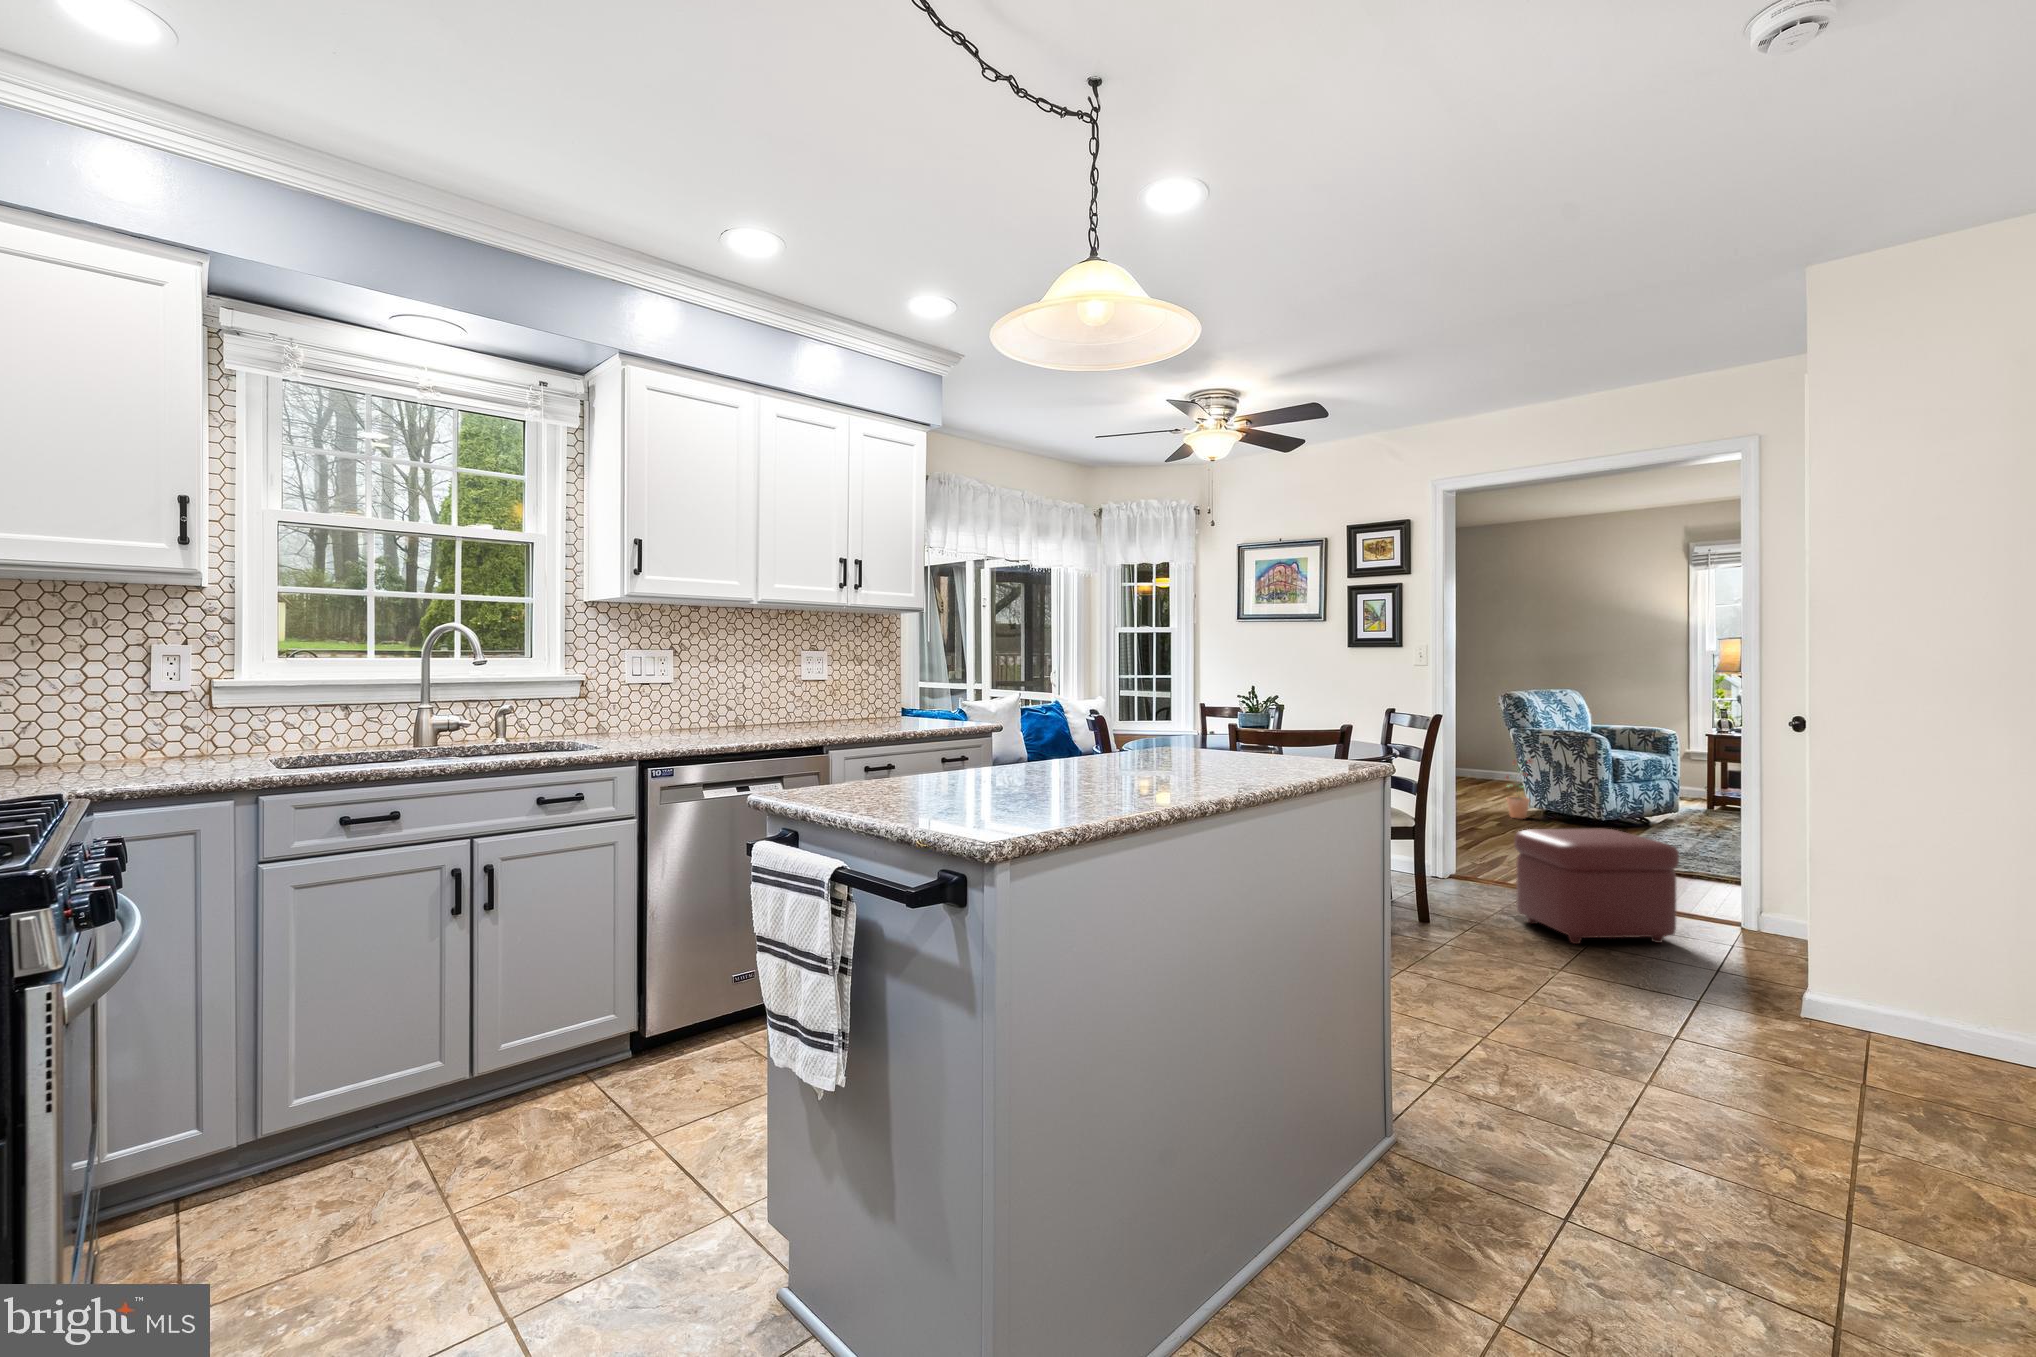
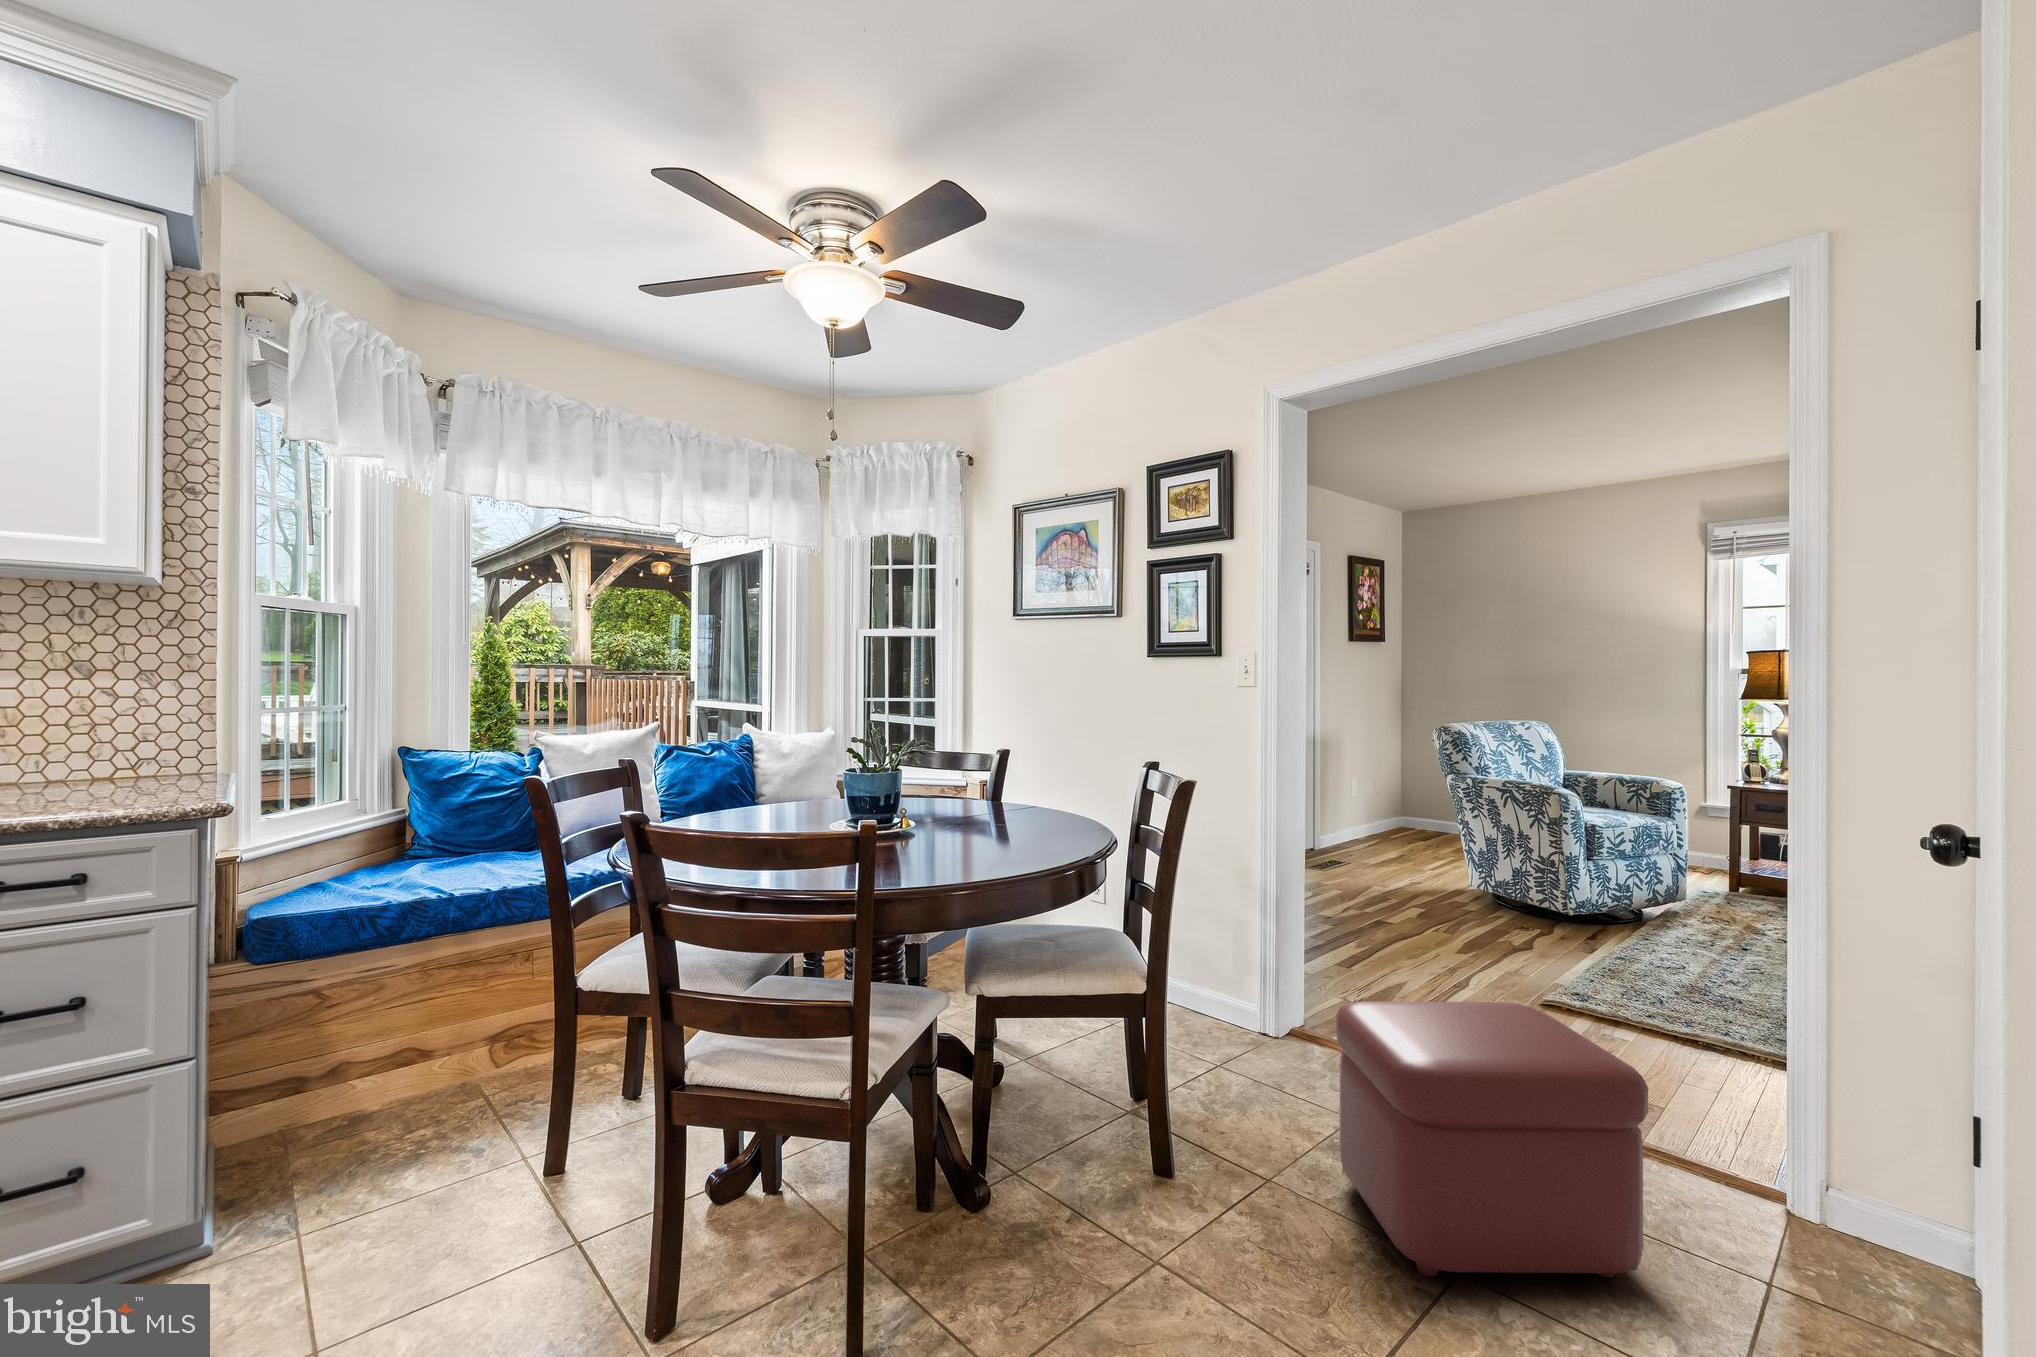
potted plant: present [1506,759,1532,819] -> none [1434,818,1478,905]

